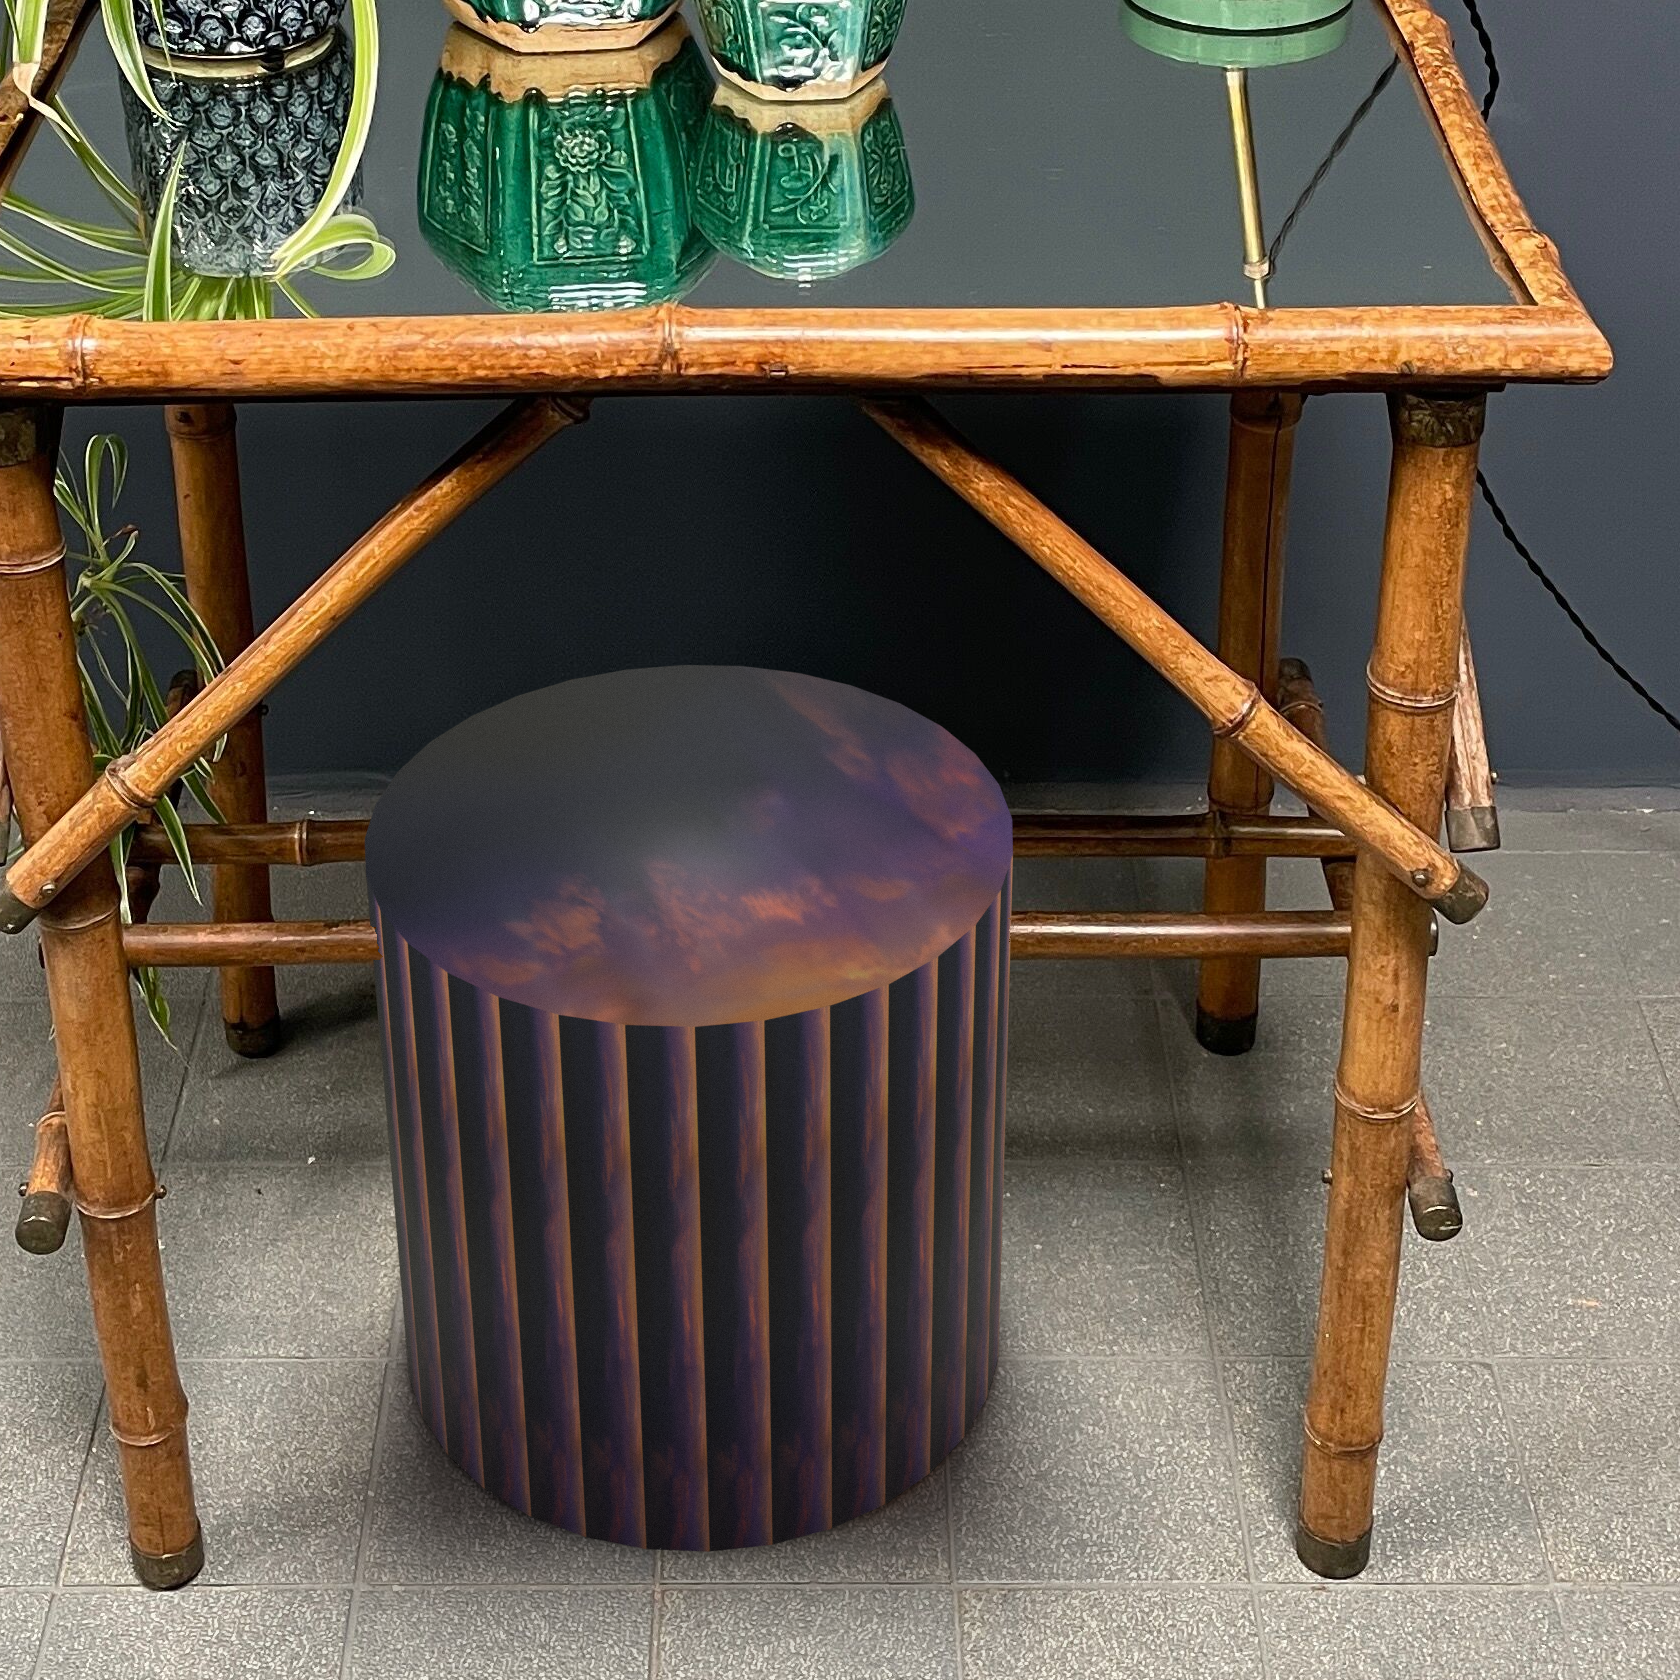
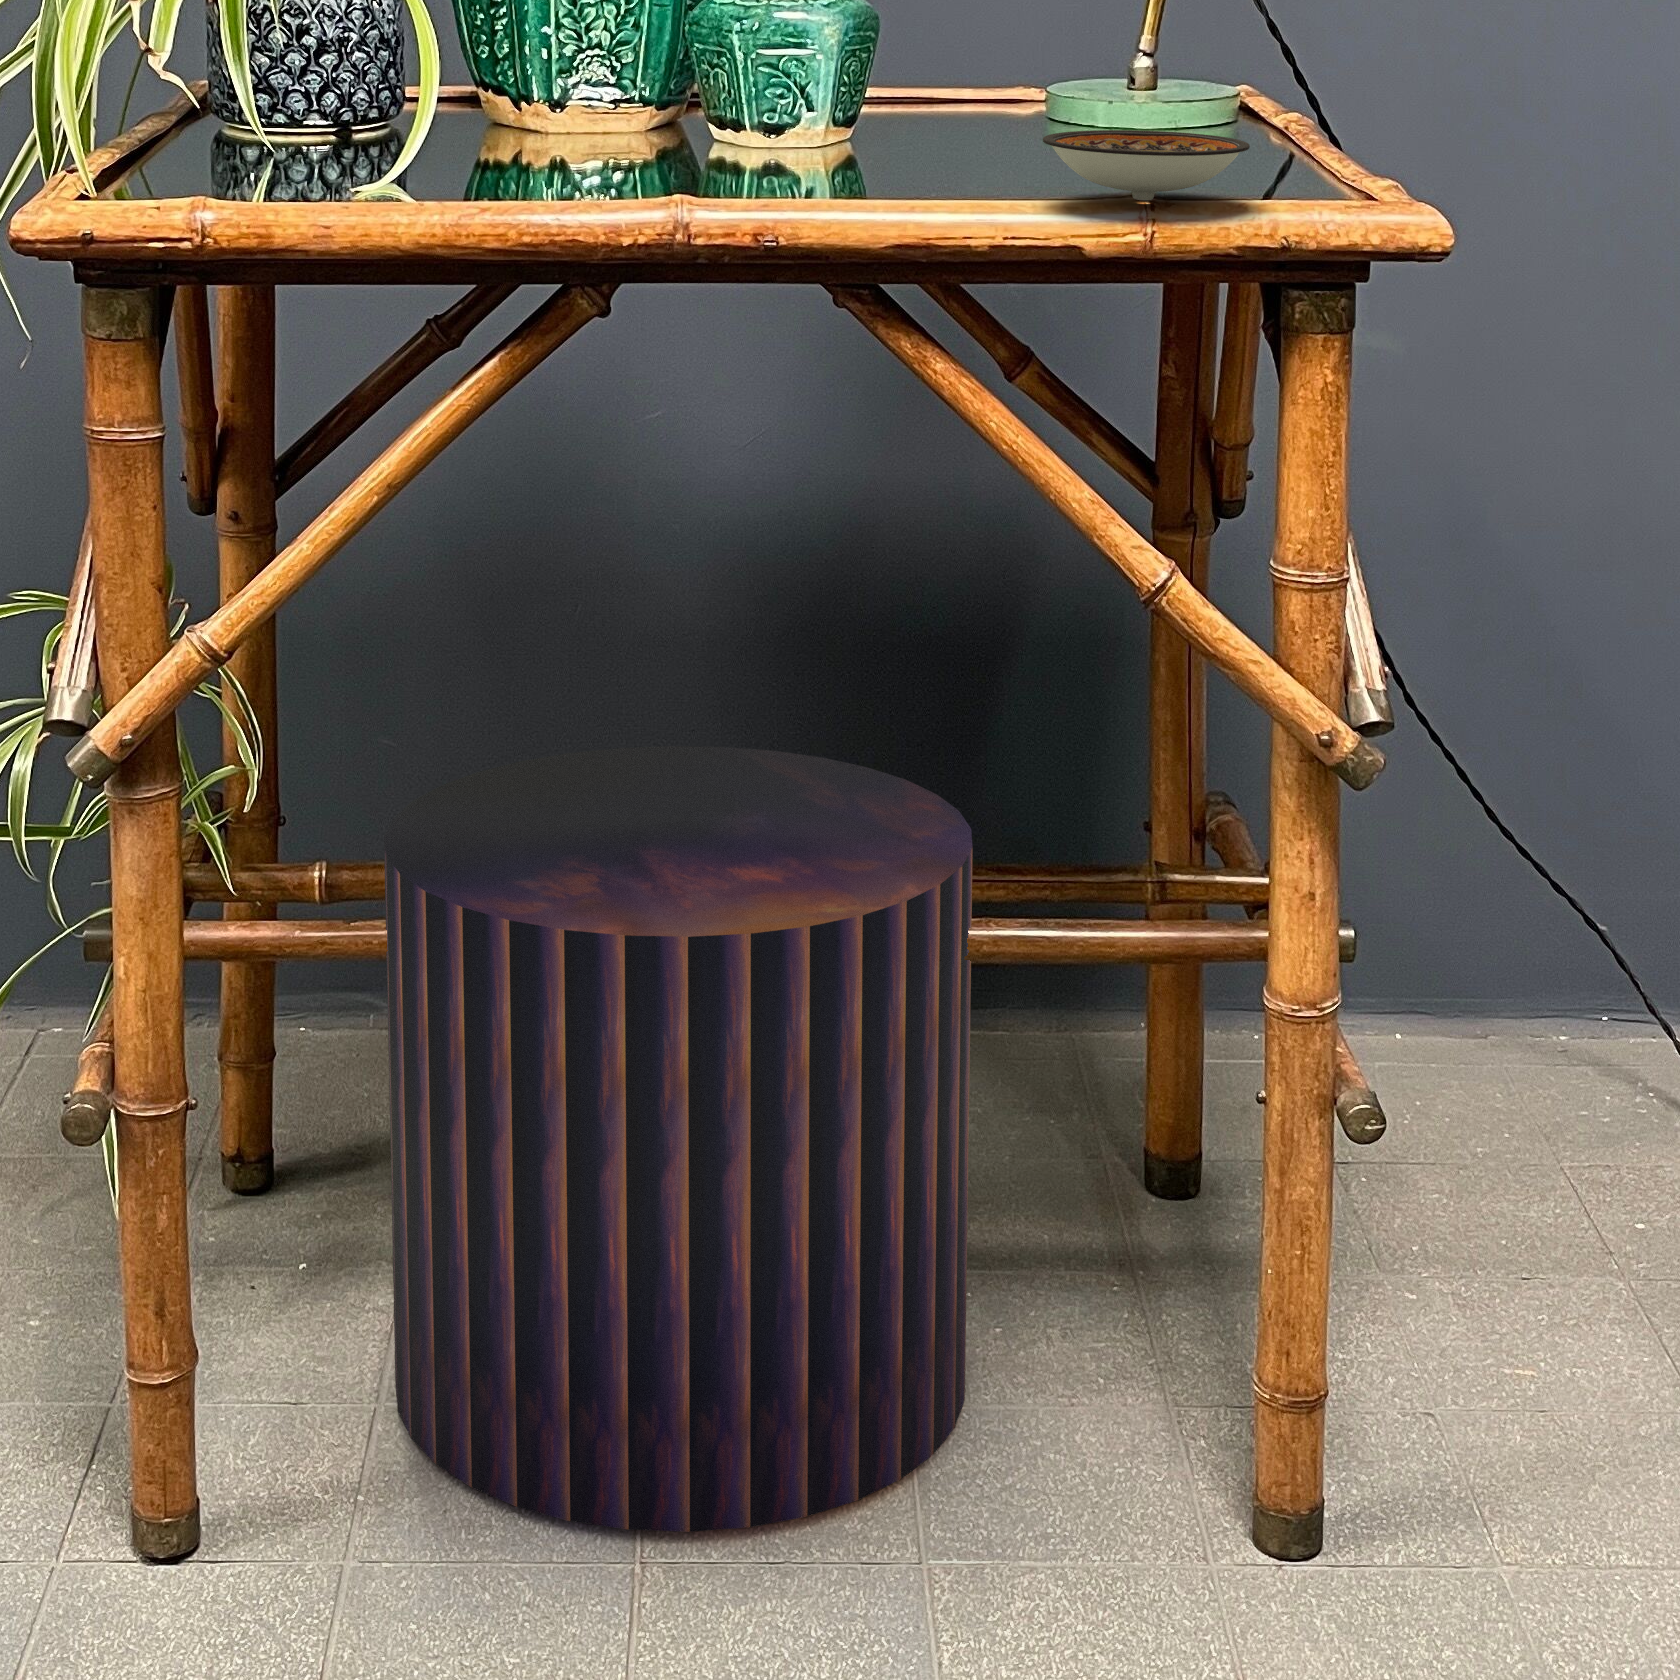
ceramic bowl: none [1107,28,1354,131] -> present [1043,130,1250,200]

